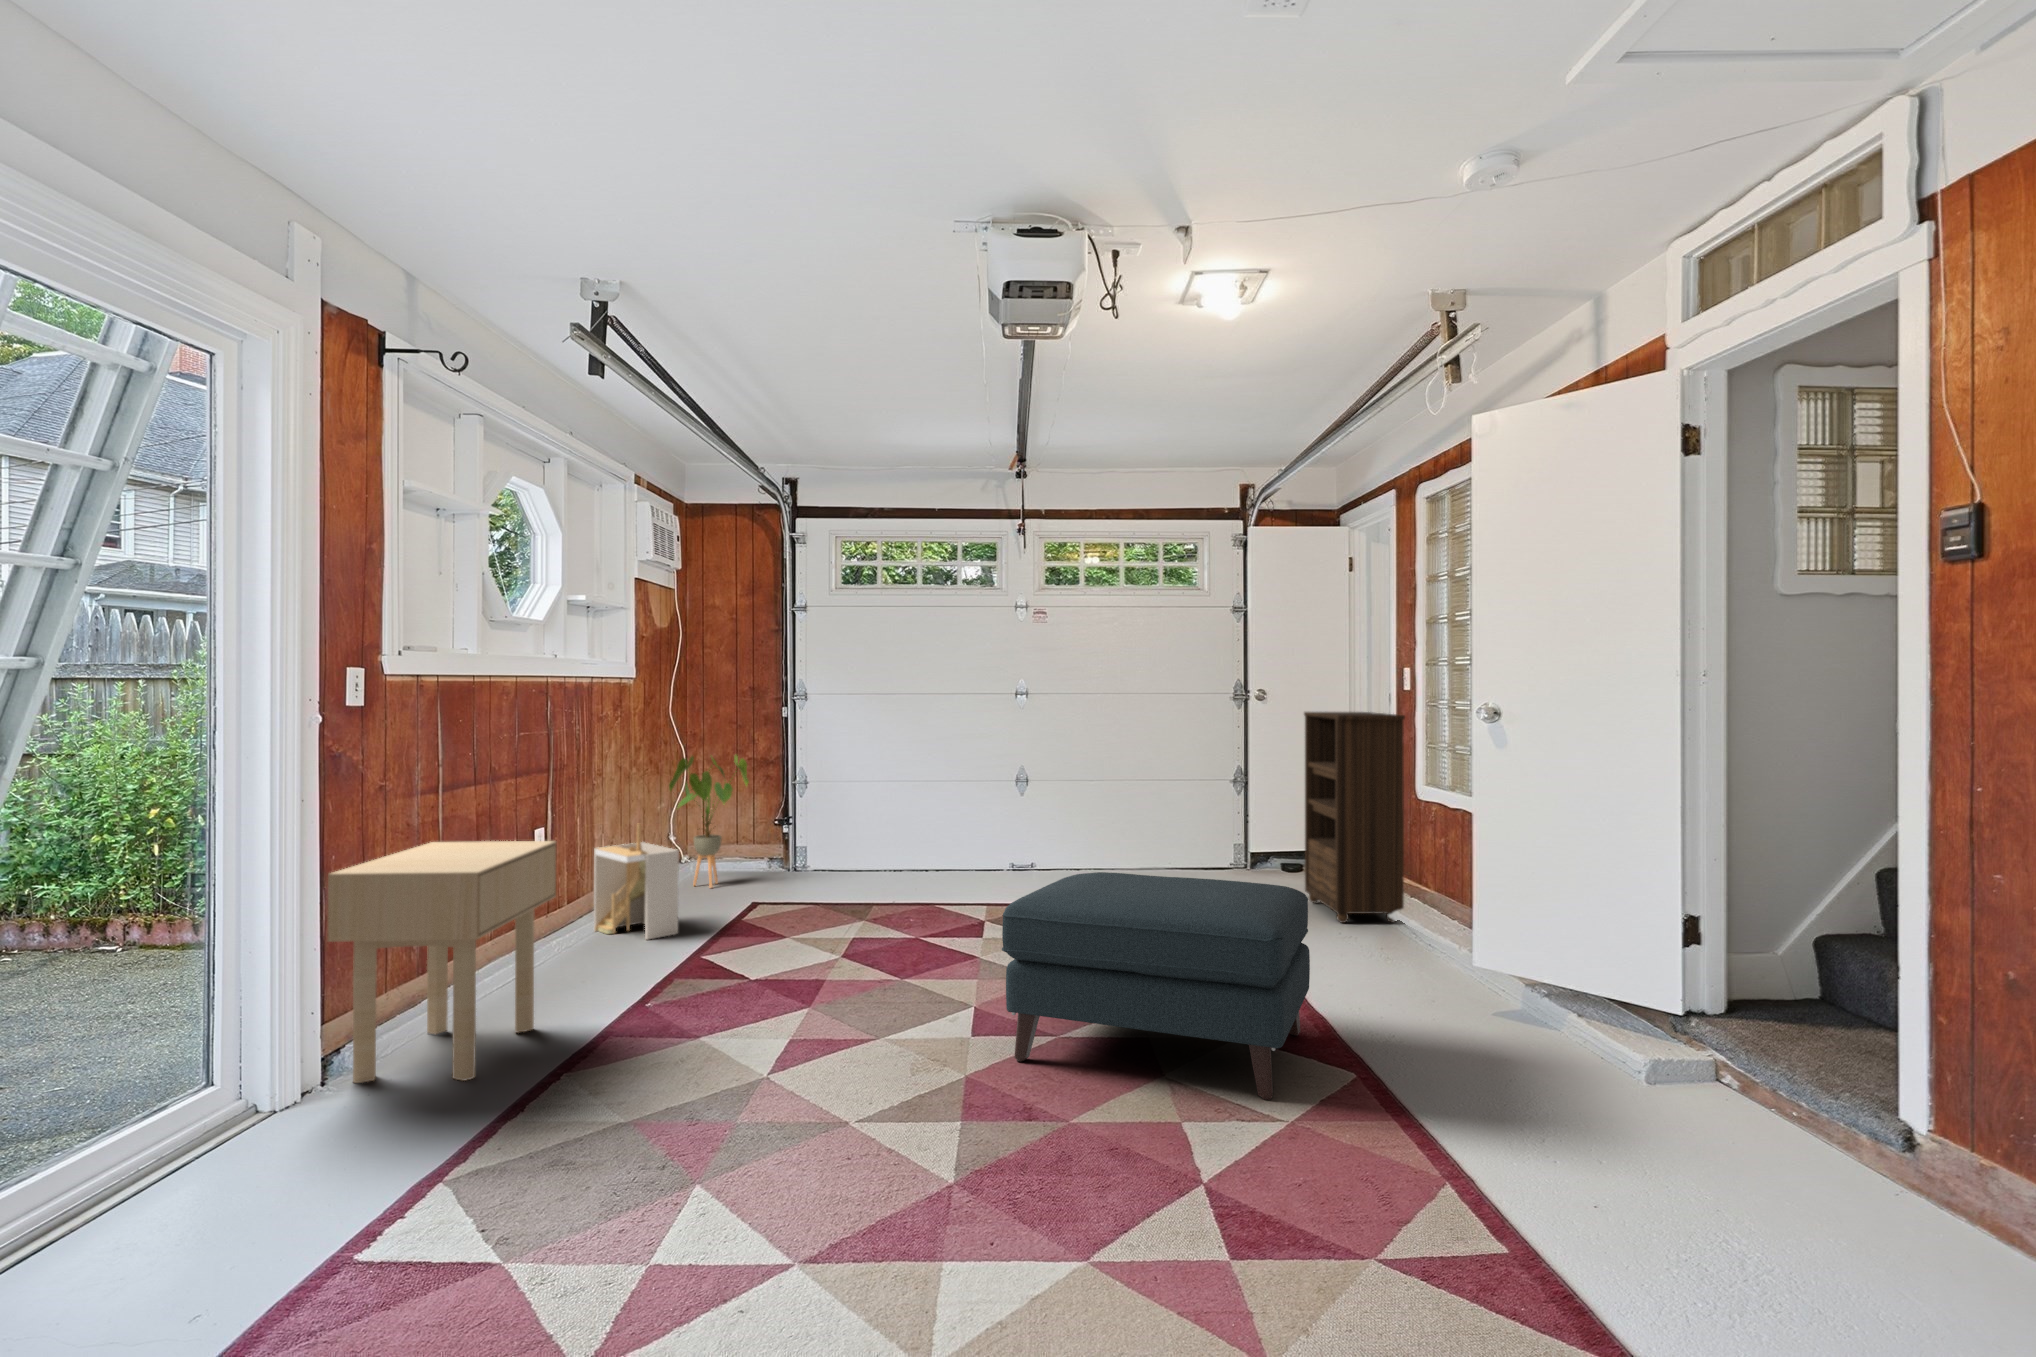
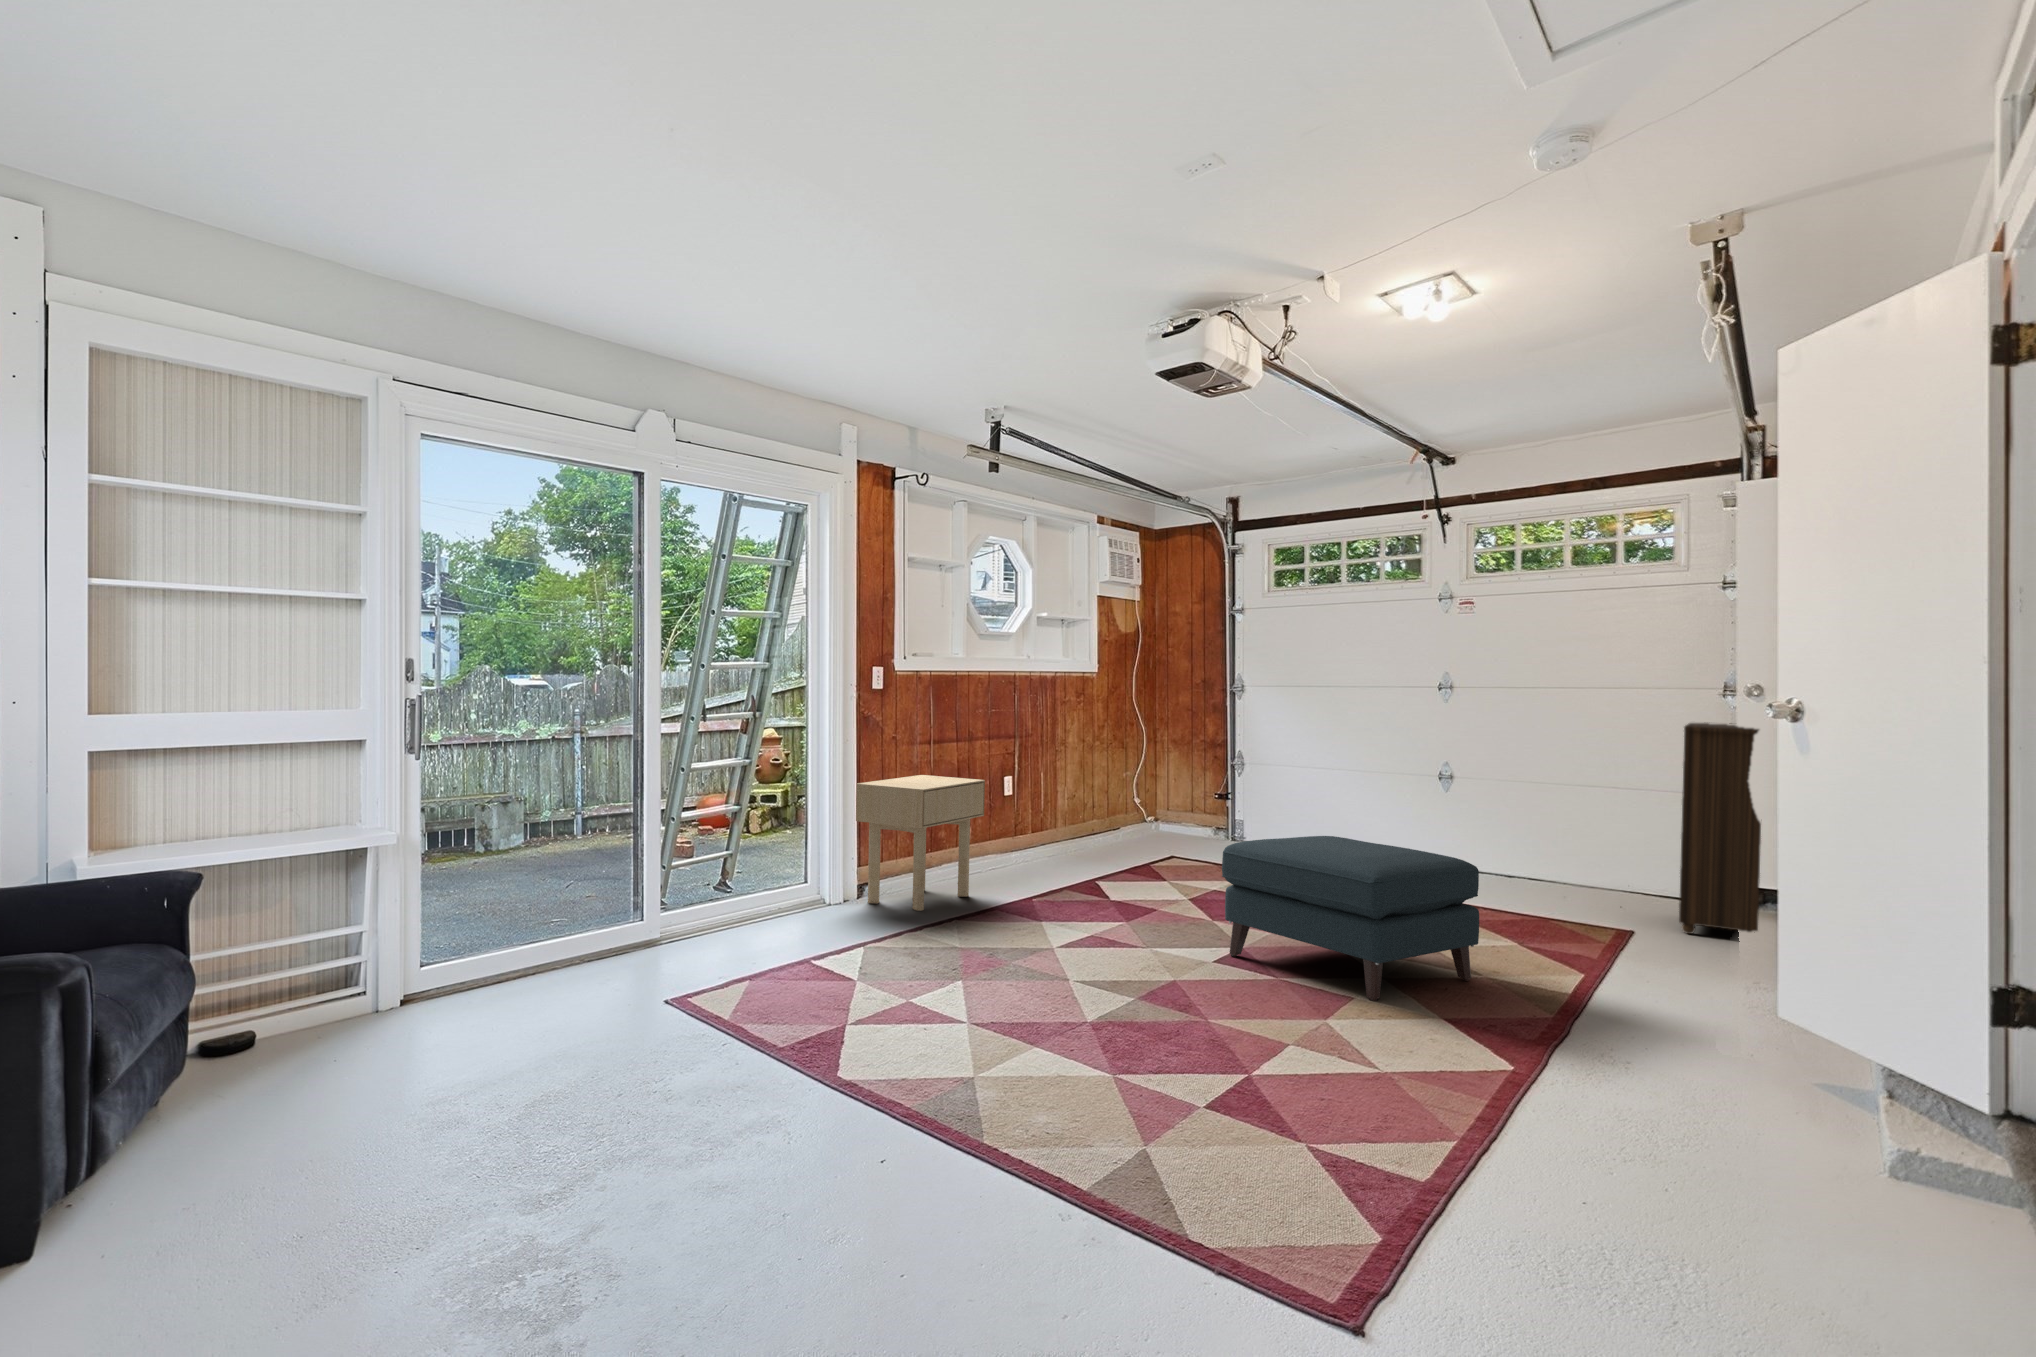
house plant: present [669,755,749,887] -> none [1128,735,1191,842]
storage bin: present [594,824,679,940] -> none [1048,781,1101,865]

